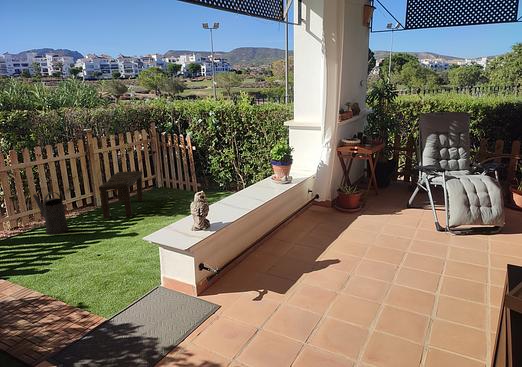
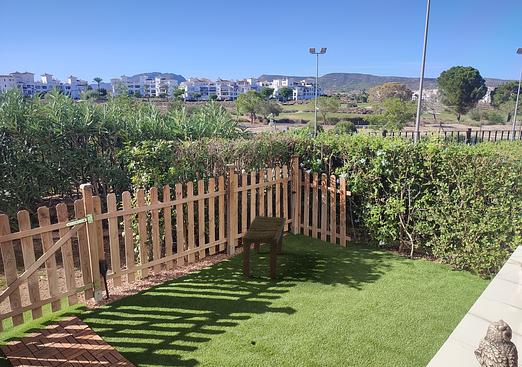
watering can: present [33,192,69,235] -> none [169,240,207,296]

